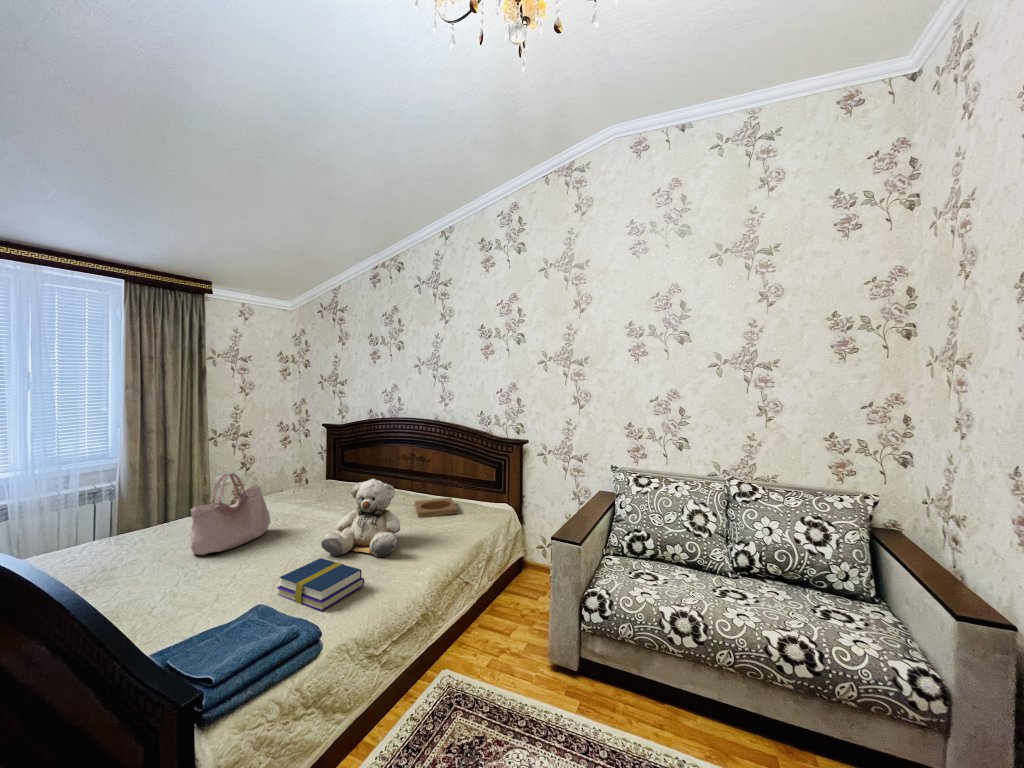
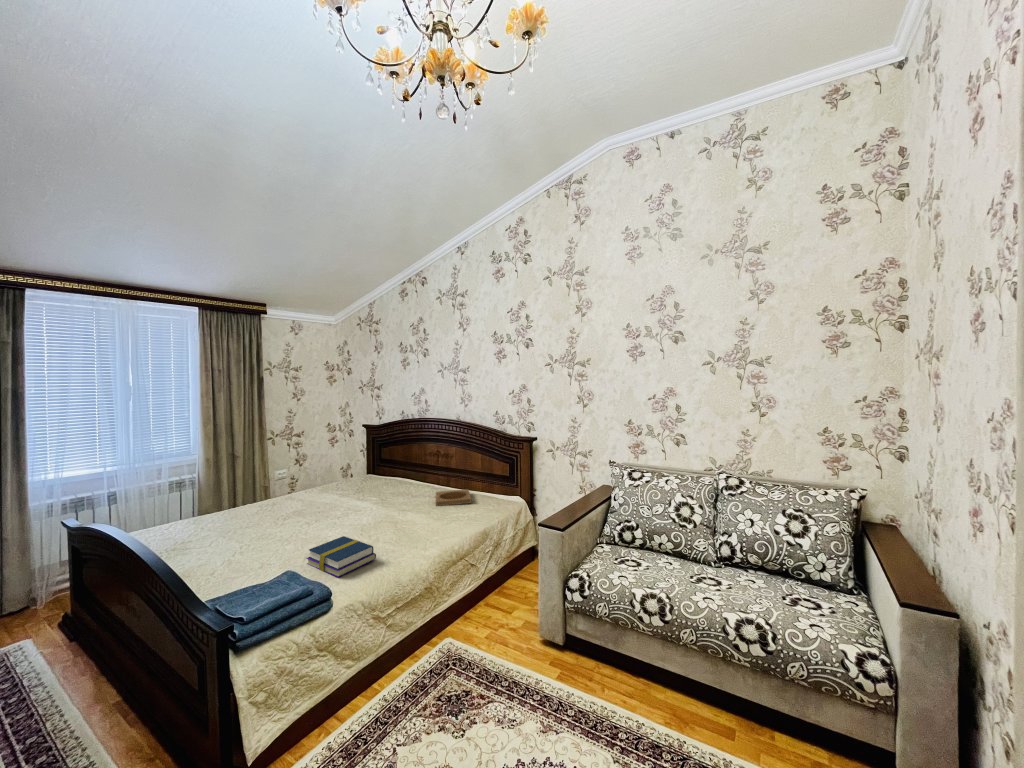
handbag: present [191,473,271,555] -> none [246,465,311,532]
teddy bear: present [321,479,400,557] -> none [347,471,414,538]

